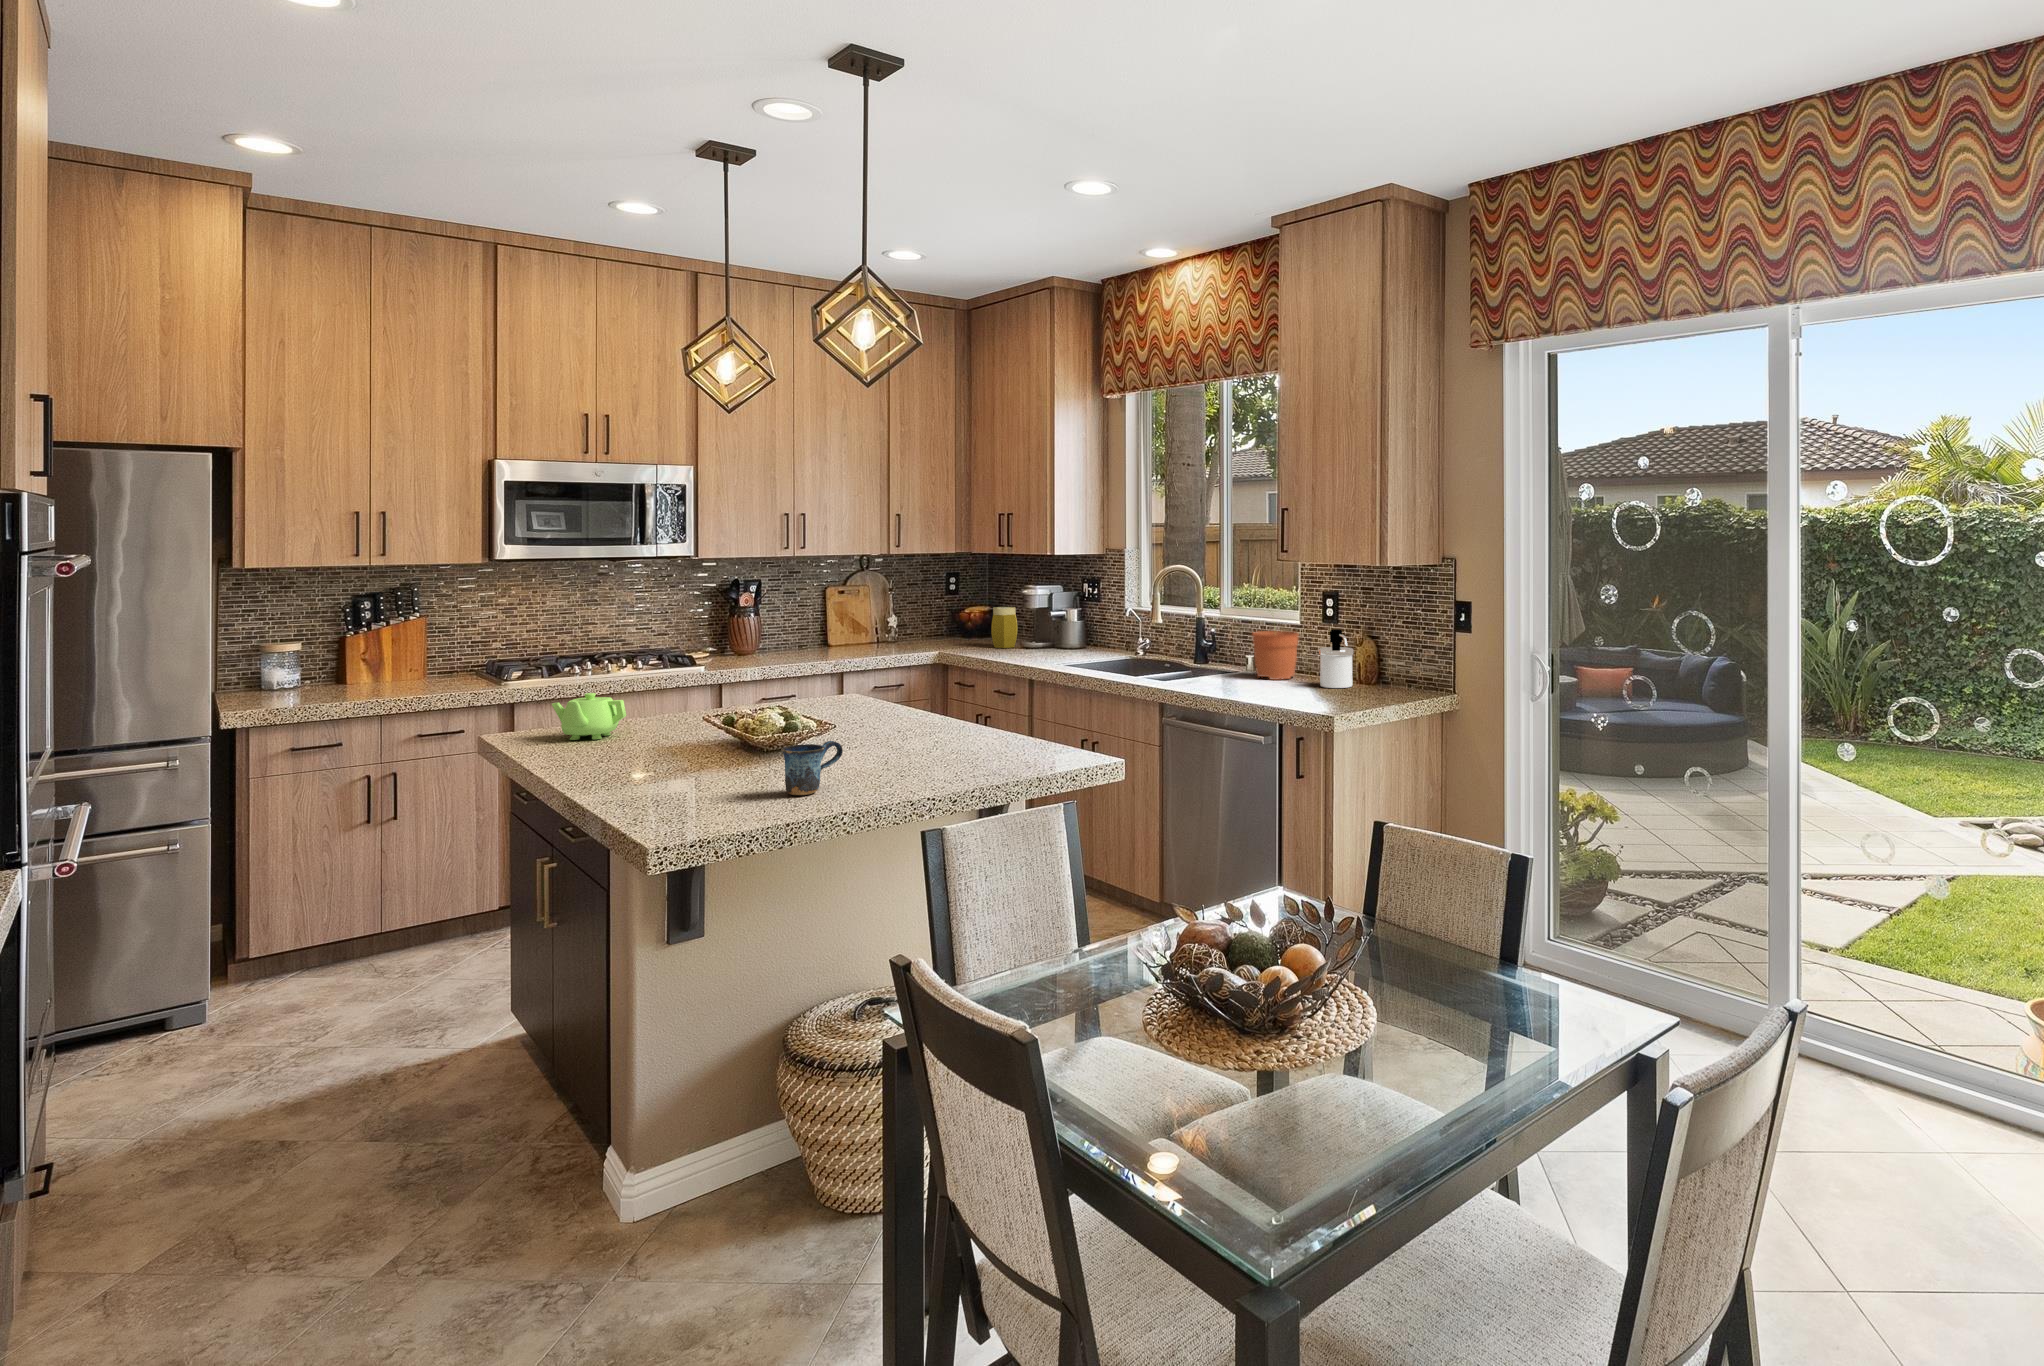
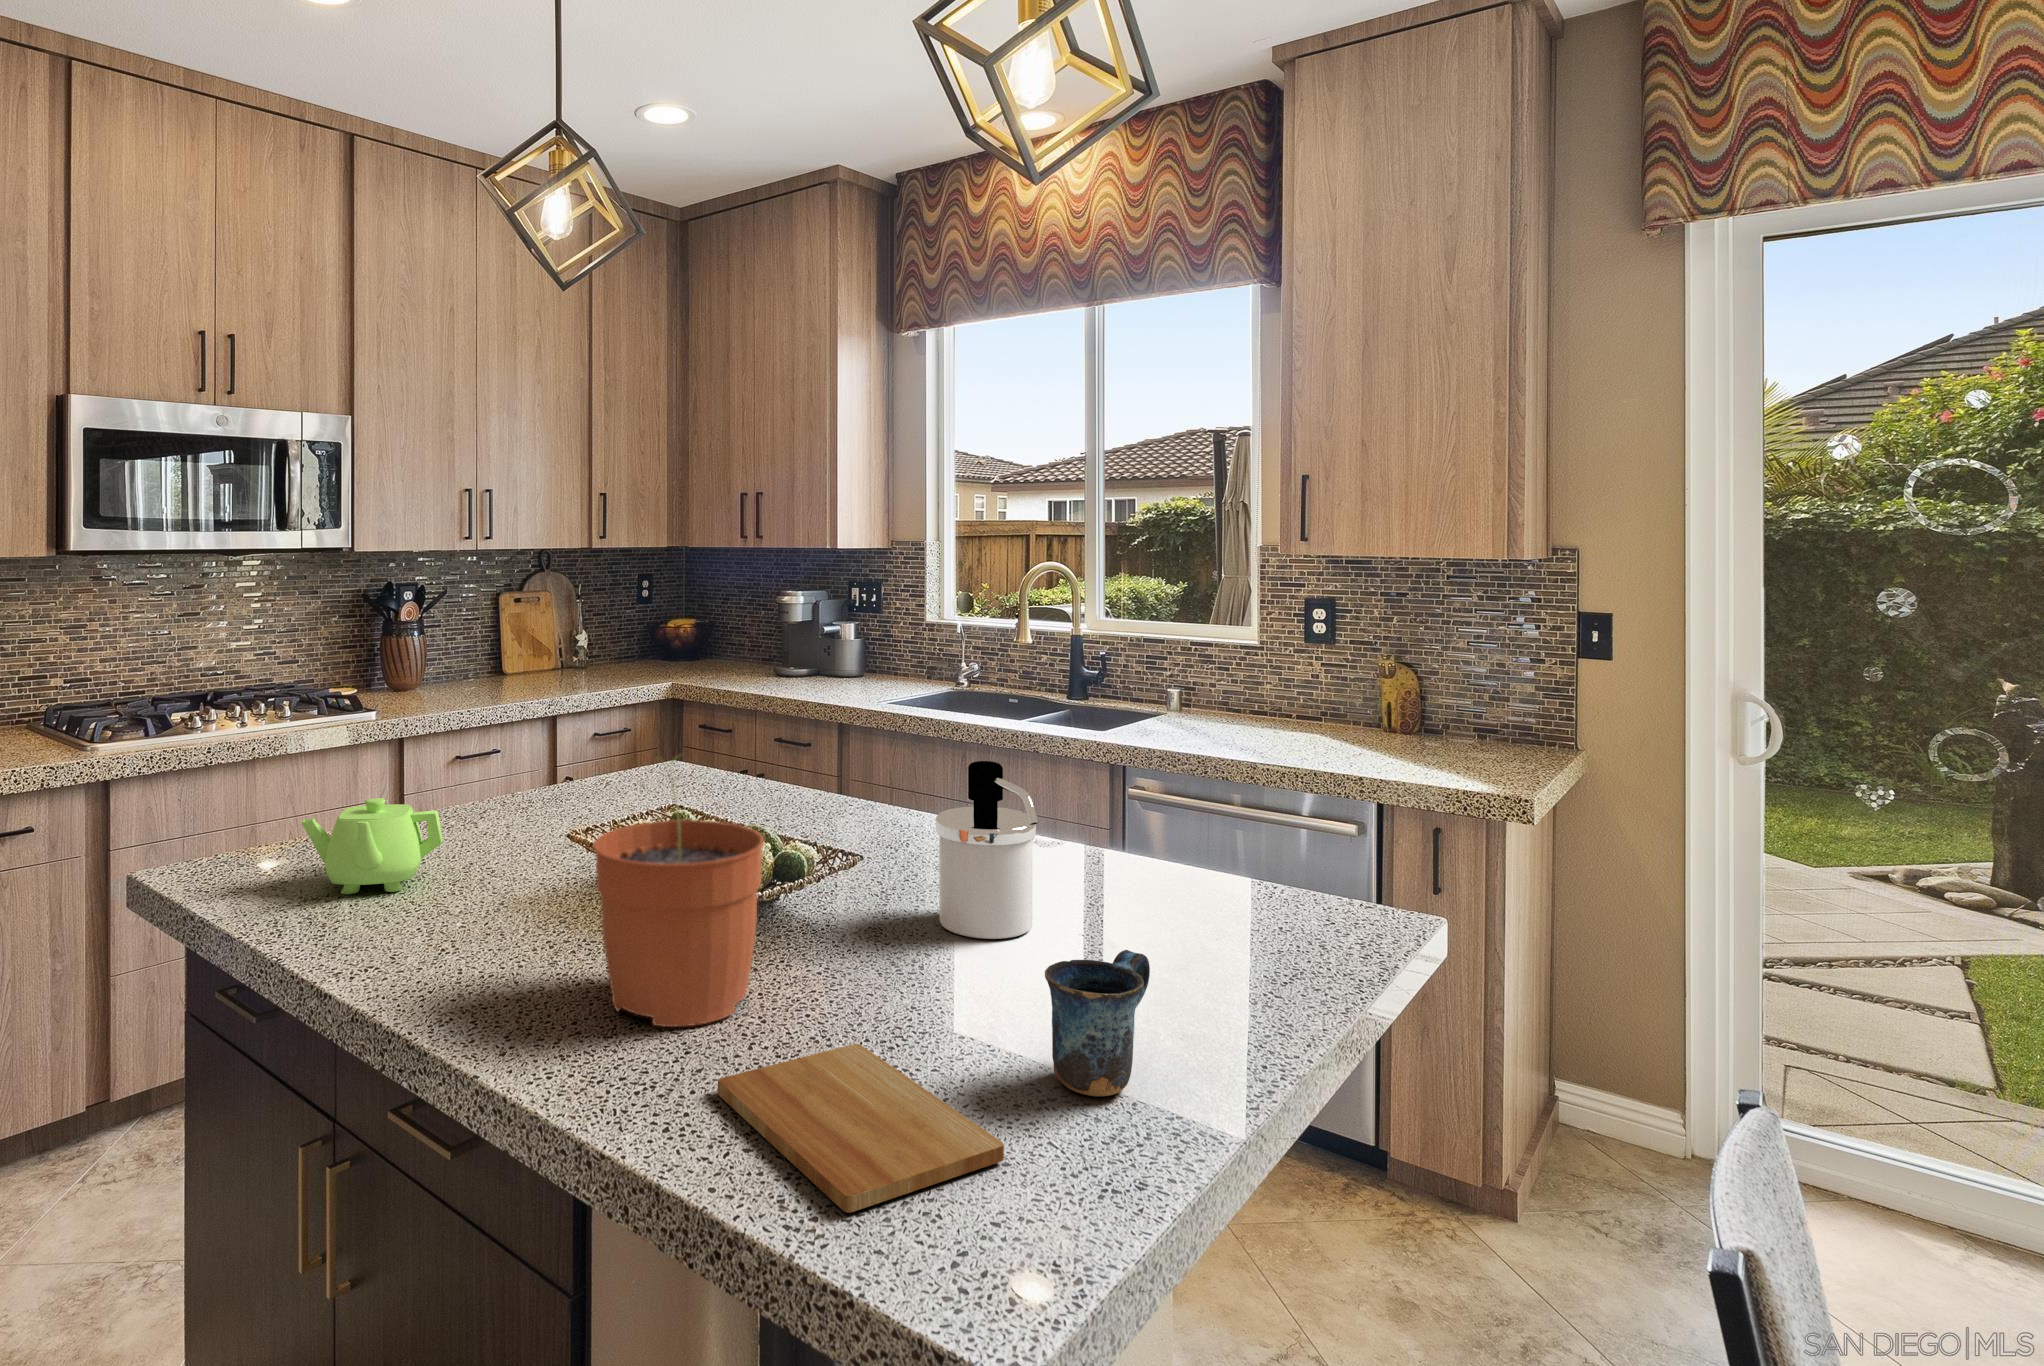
jar: present [991,607,1017,648] -> none [731,619,769,675]
soap dispenser: present [1319,629,1354,688] -> present [936,761,1038,939]
plant pot: present [1252,631,1298,680] -> present [594,757,764,1027]
cutting board: none [644,780,725,814] -> present [718,1044,1004,1213]

